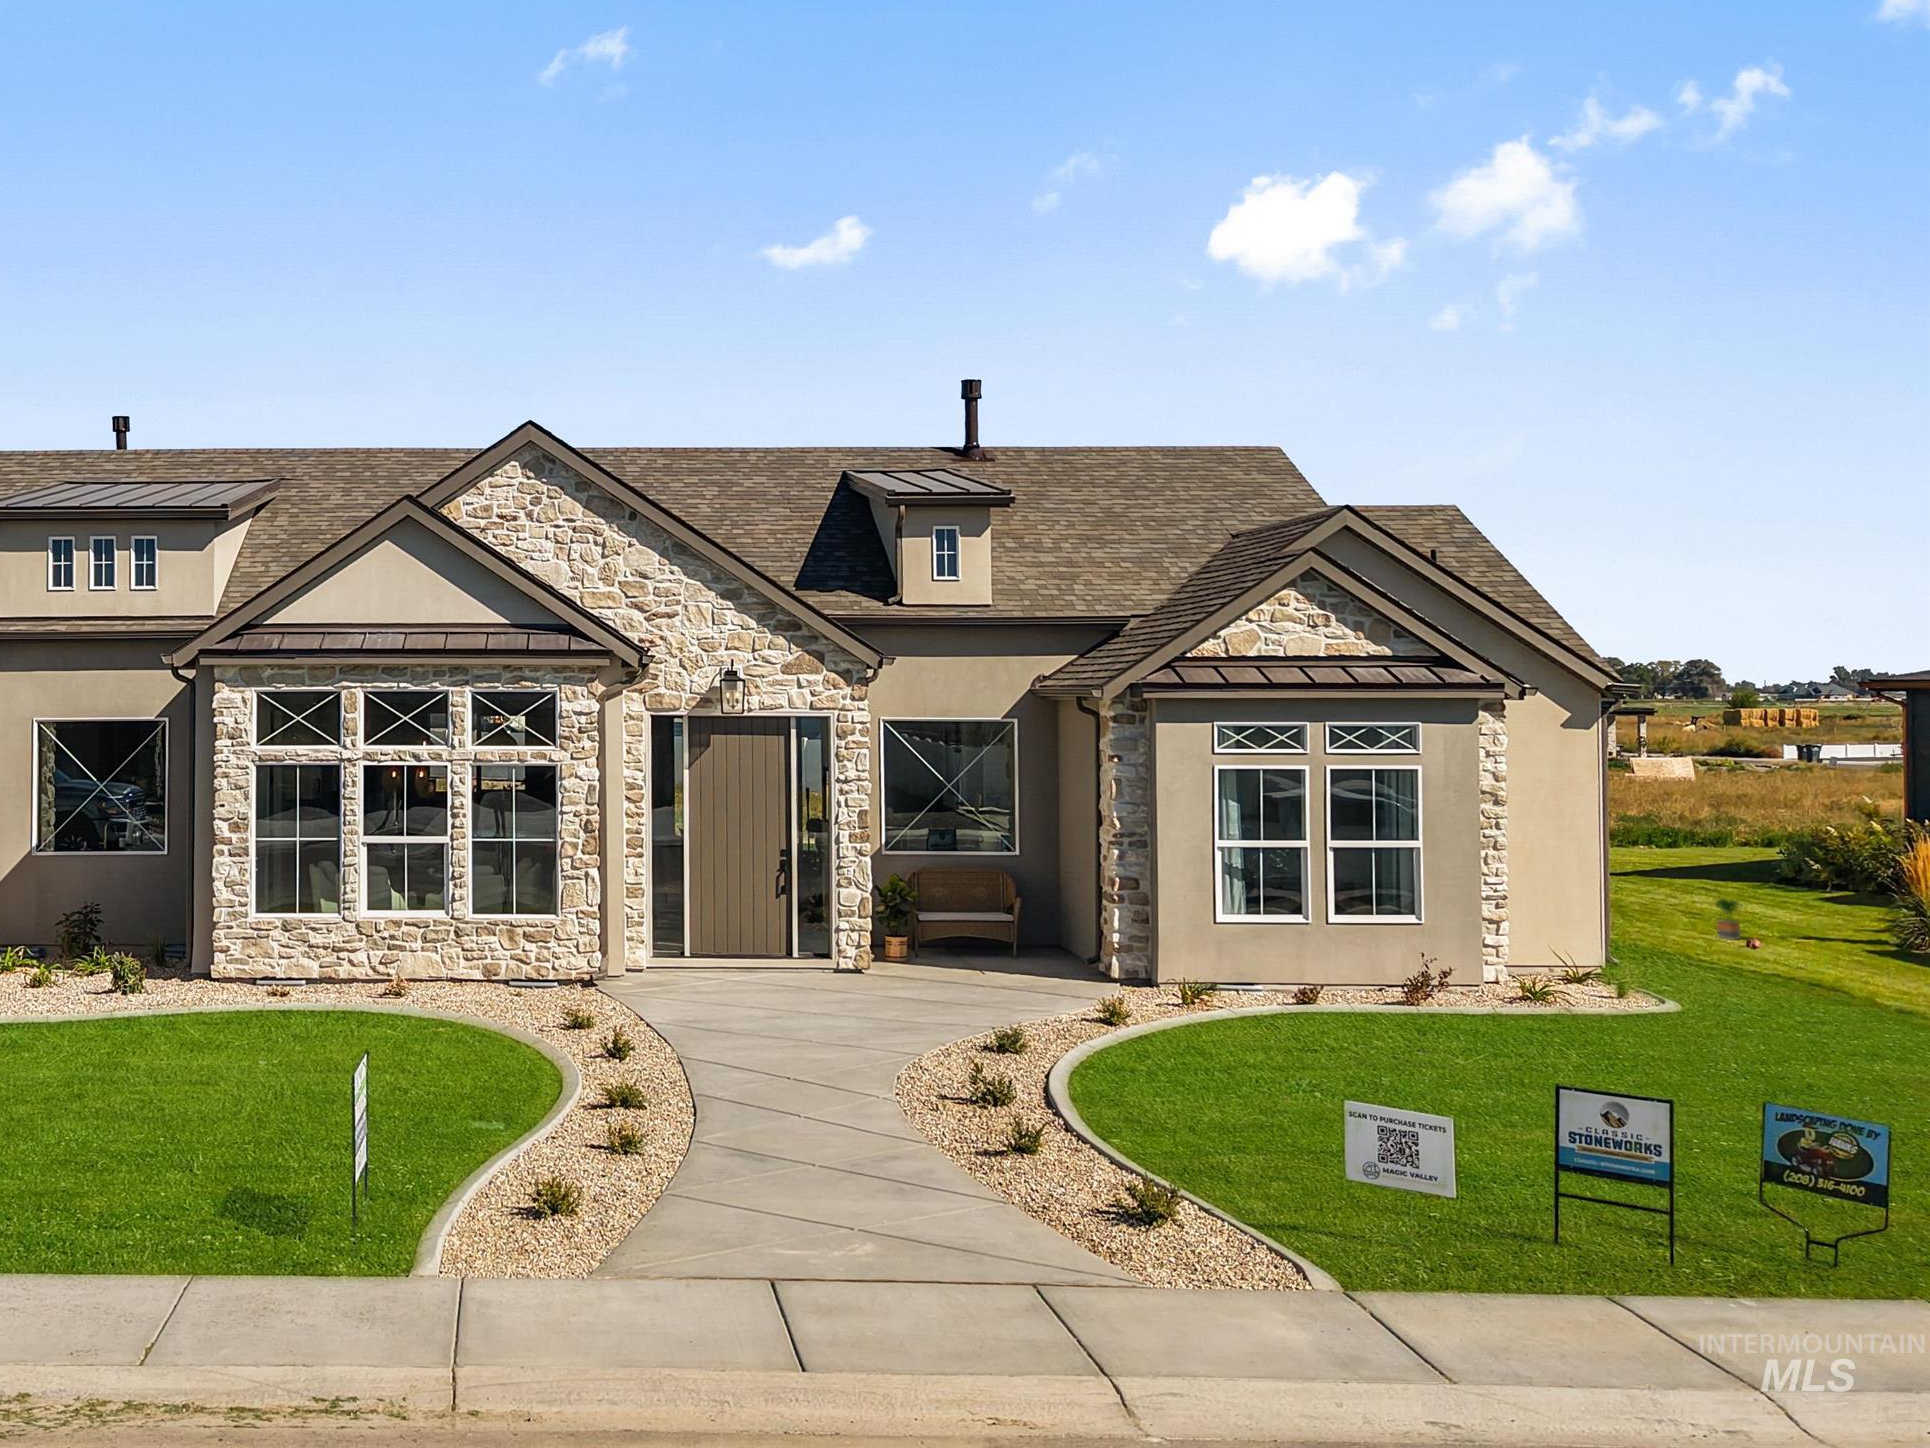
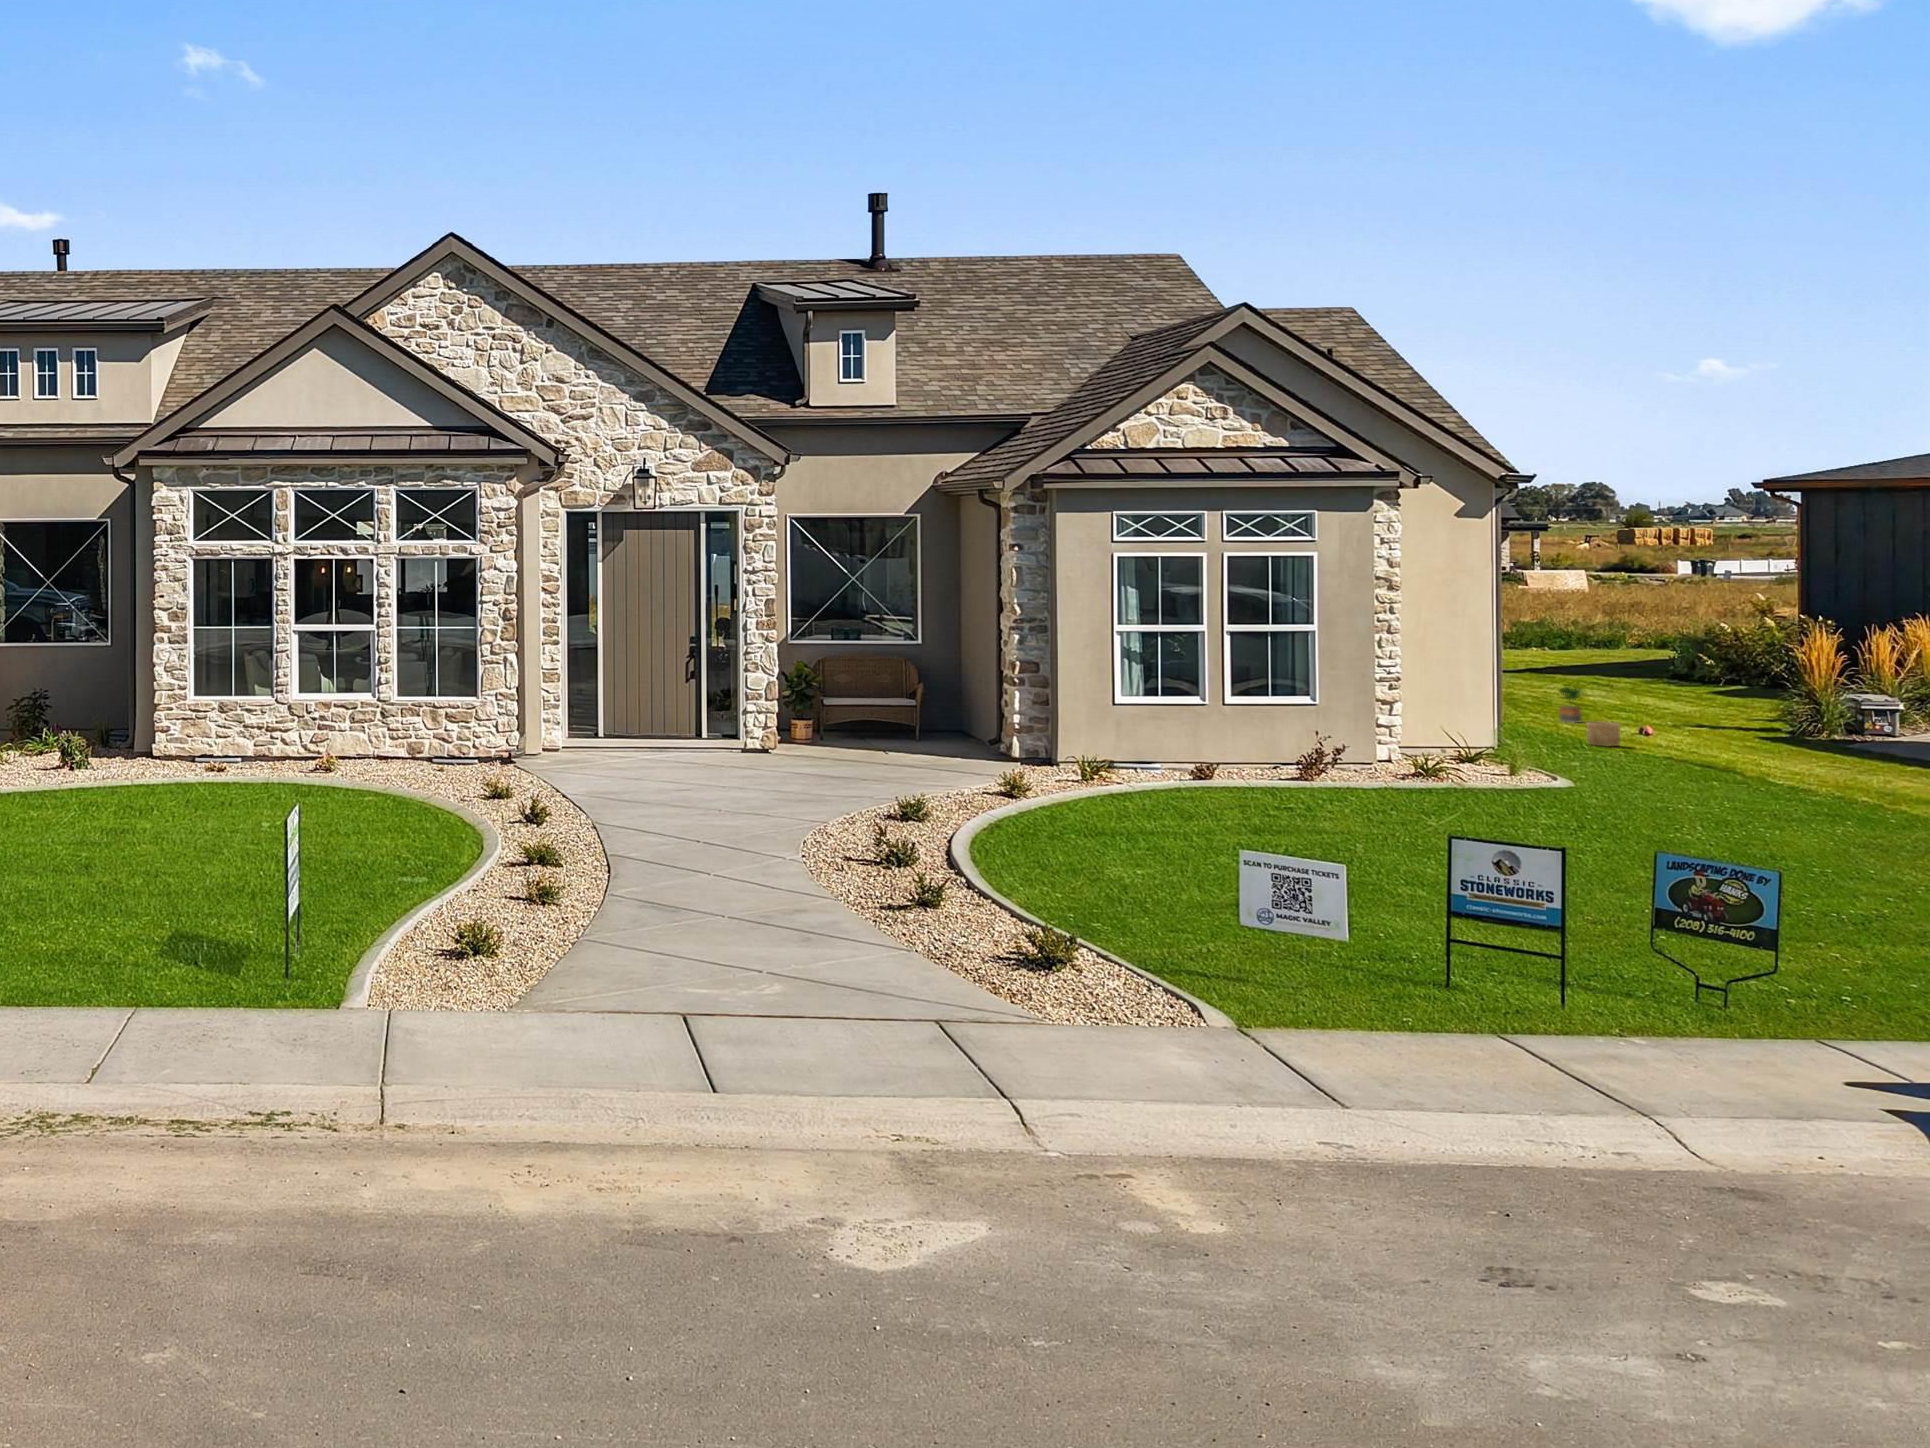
wooden bucket: none [1726,942,1761,969] -> present [1586,721,1620,746]

